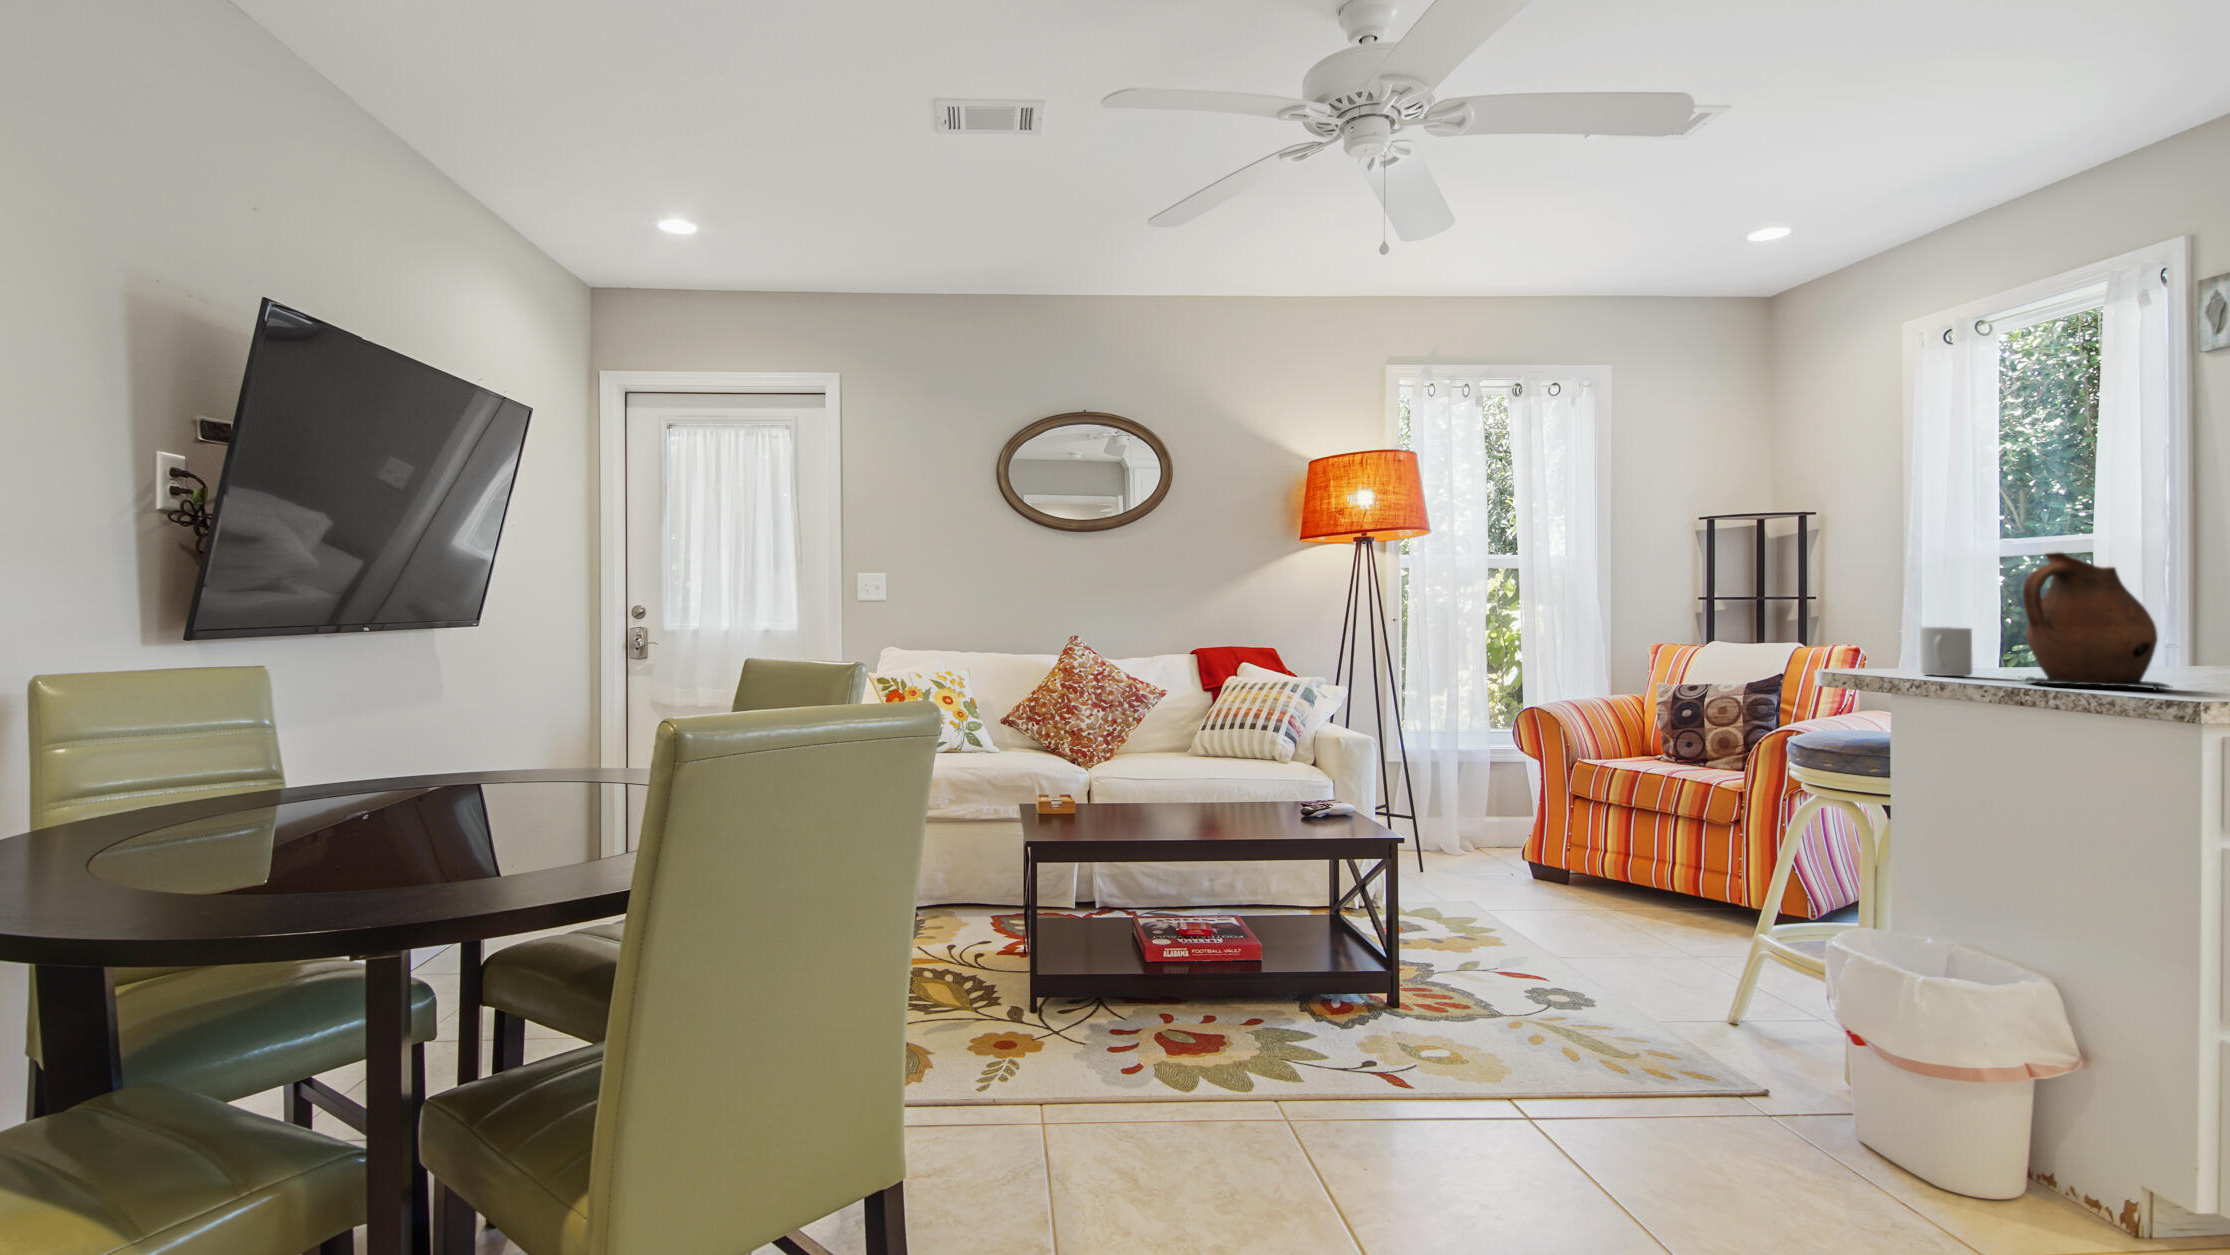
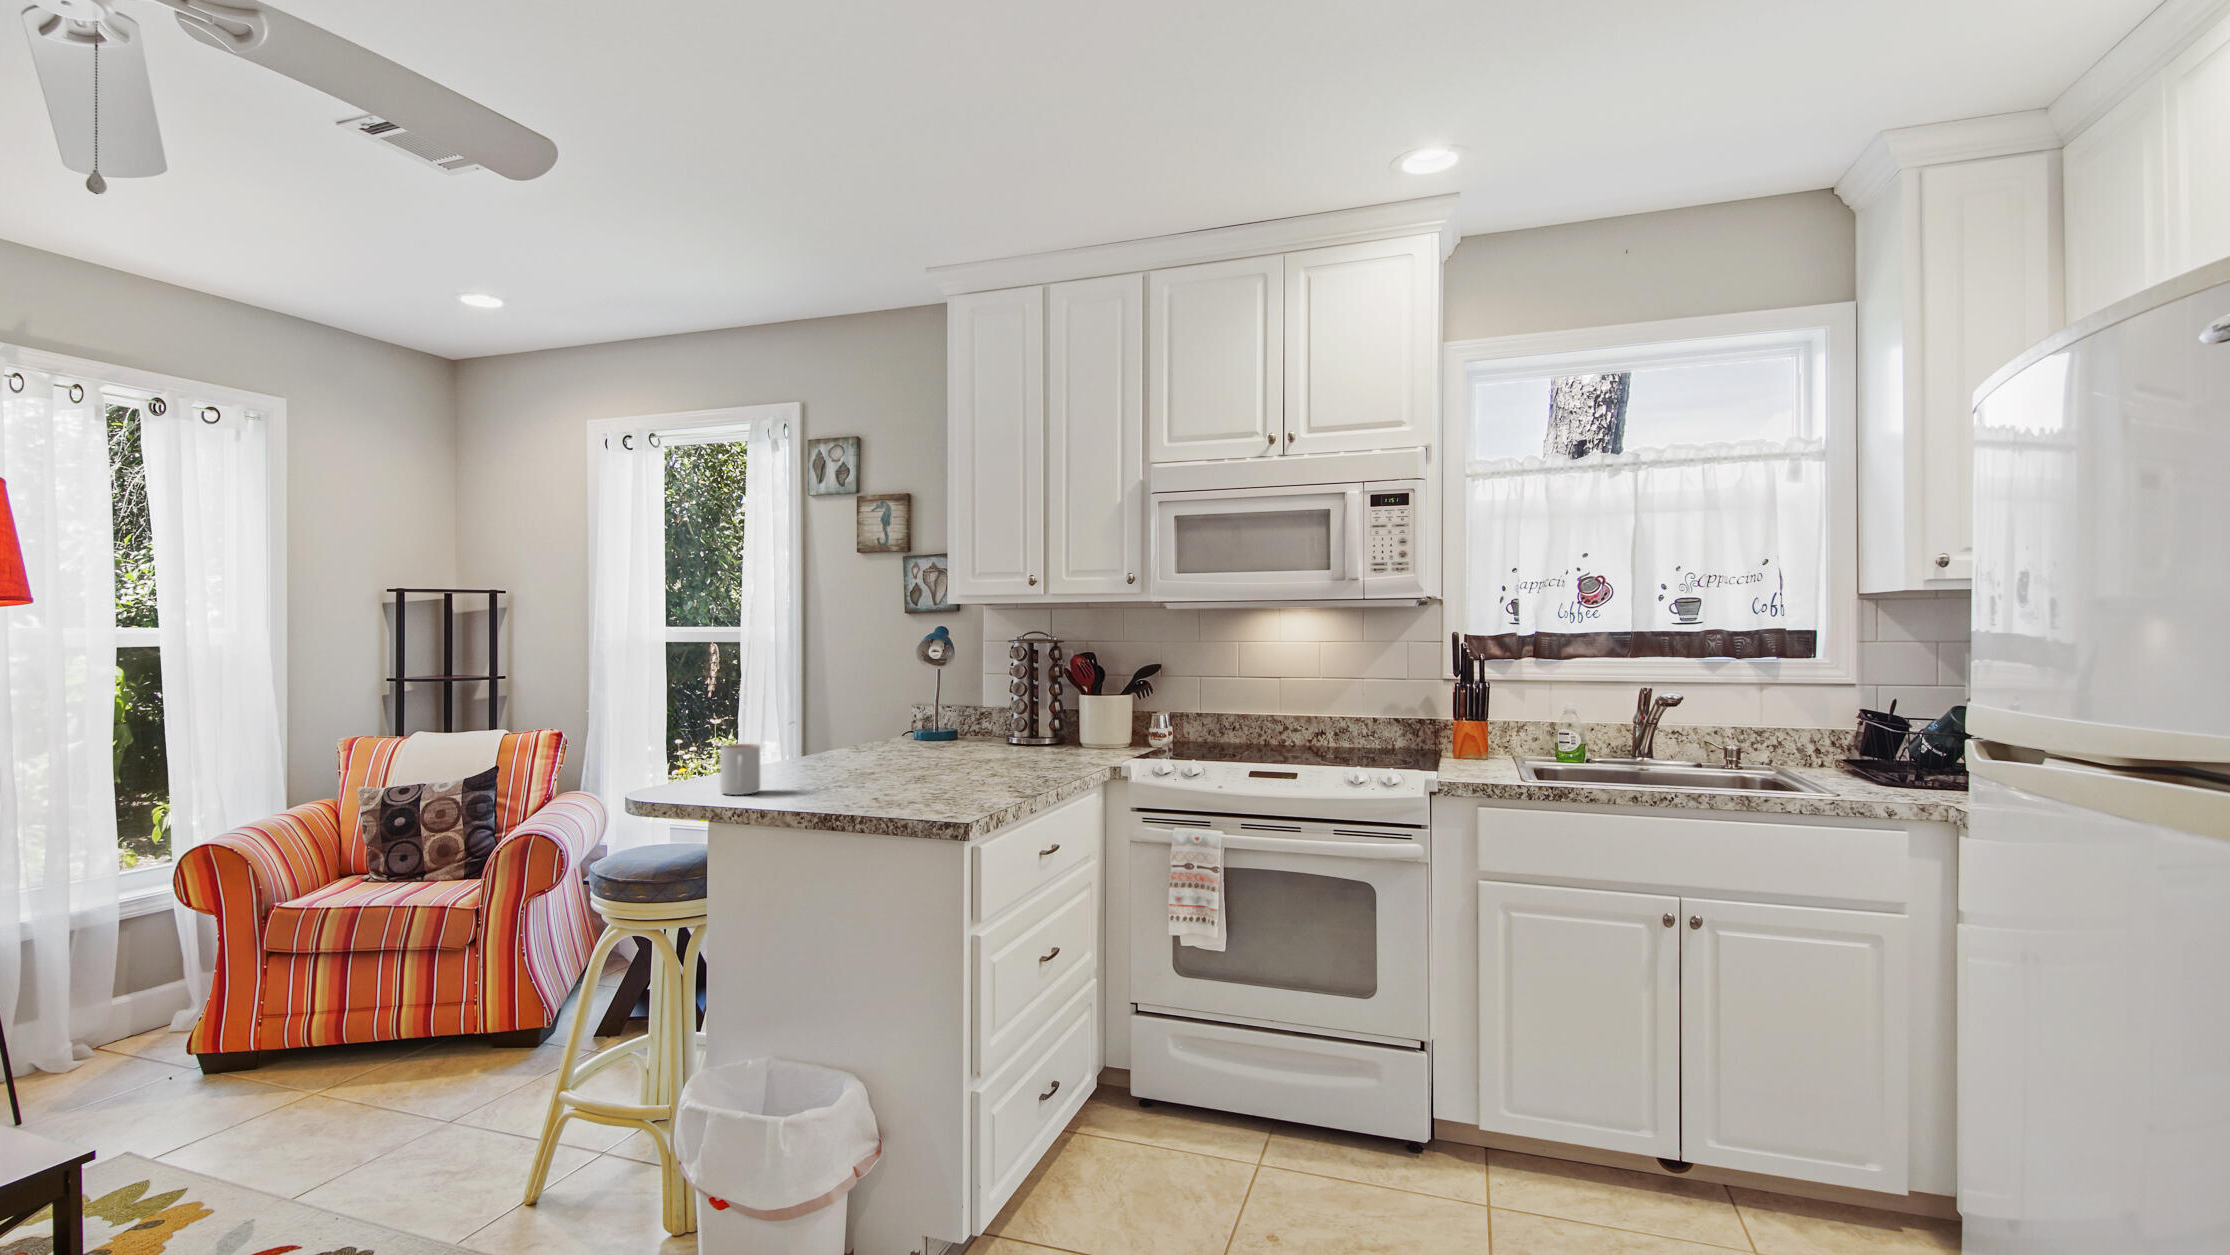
ceramic pitcher: present [2023,552,2172,689] -> none [804,679,913,803]

